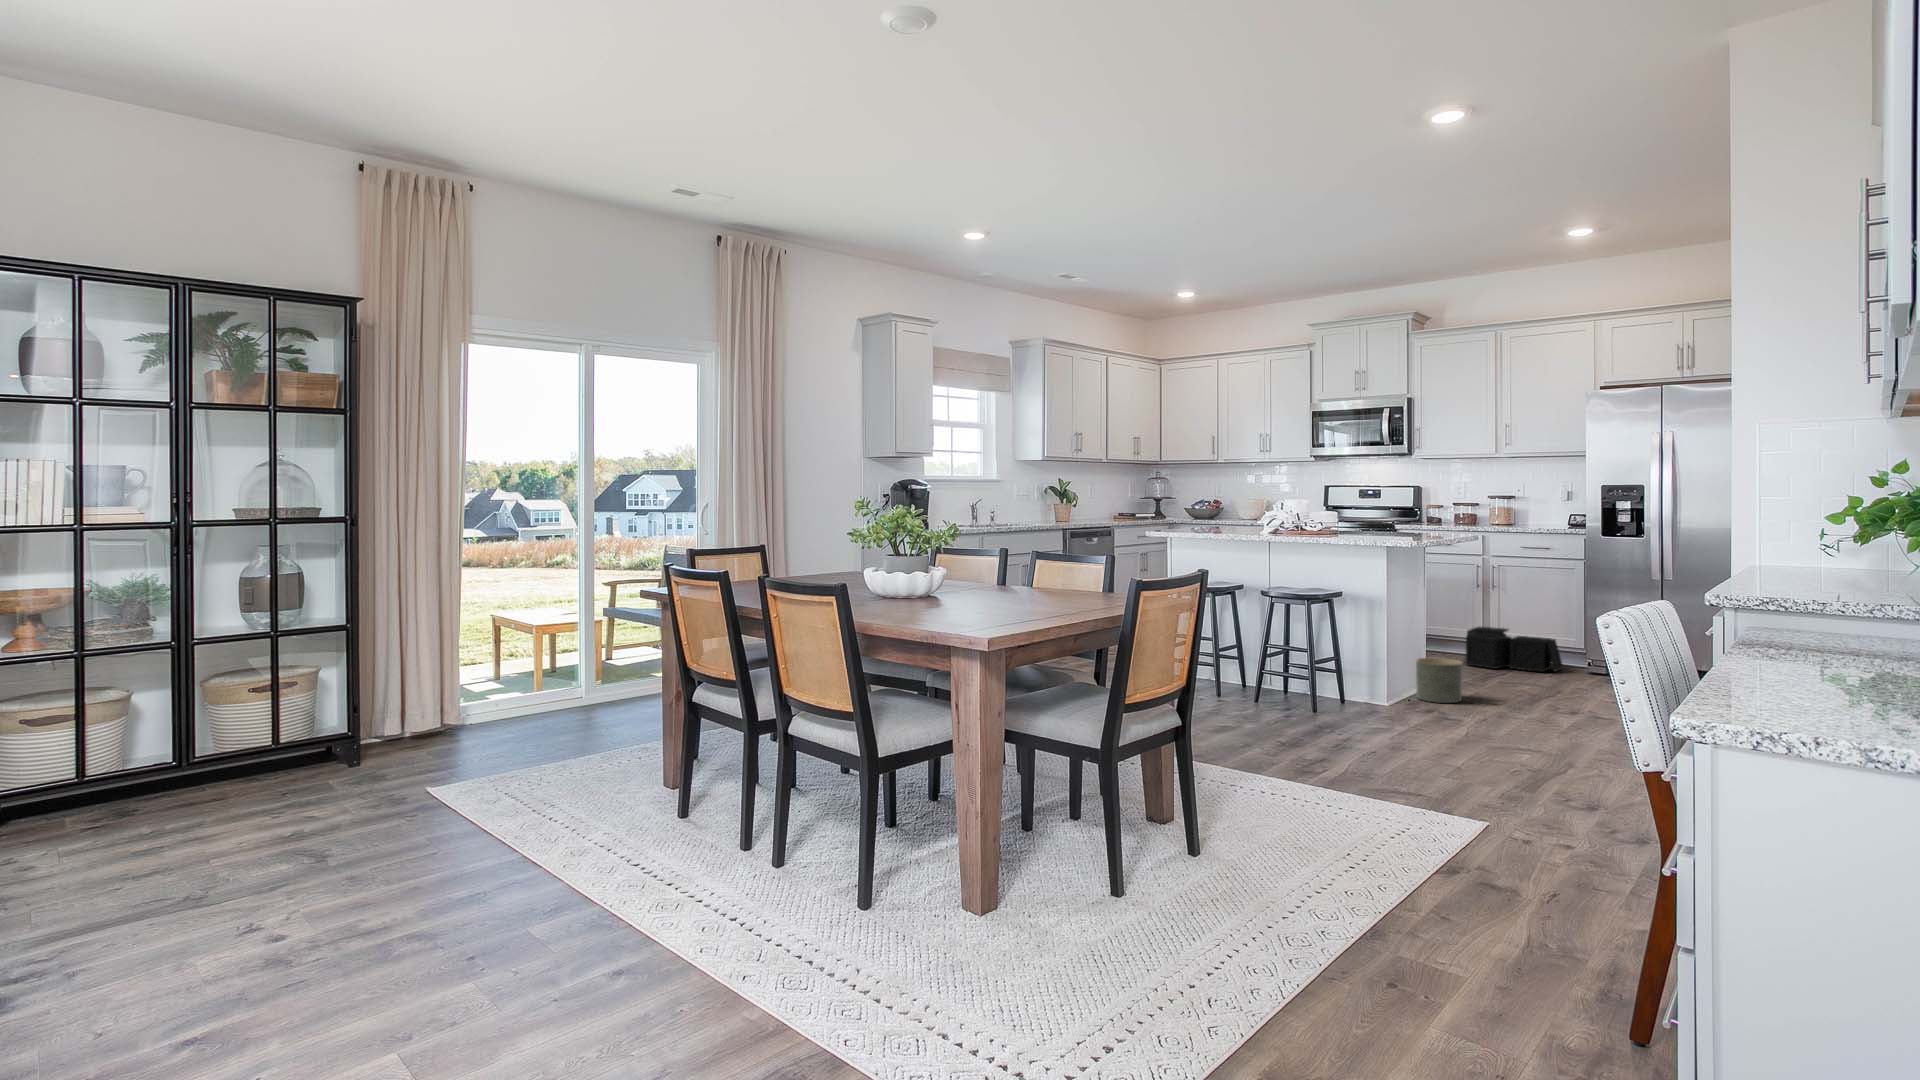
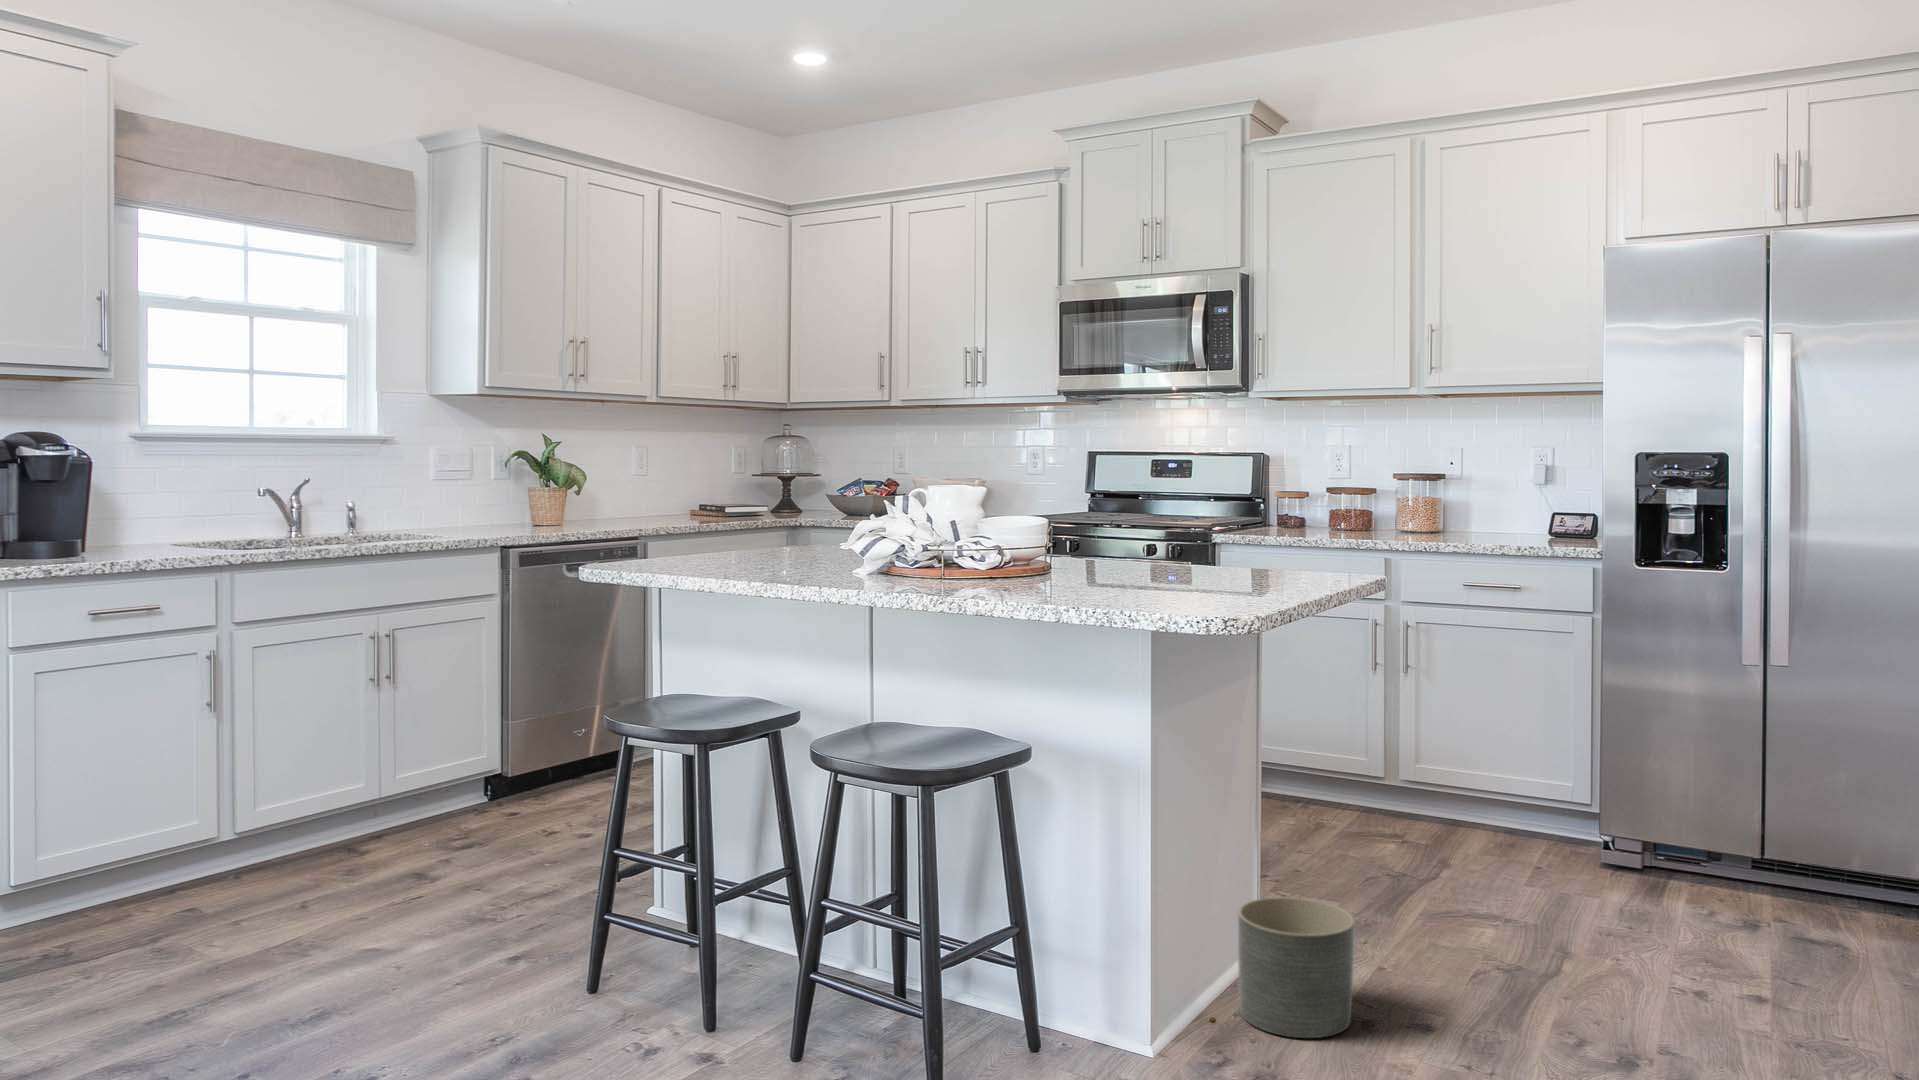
storage bin: present [1466,626,1563,672] -> none [1353,752,1554,875]

